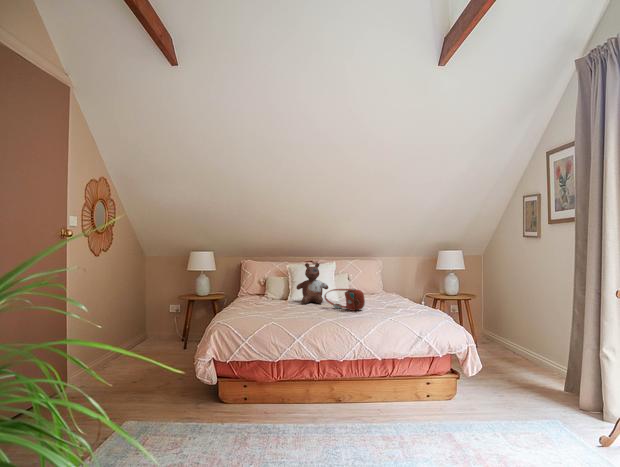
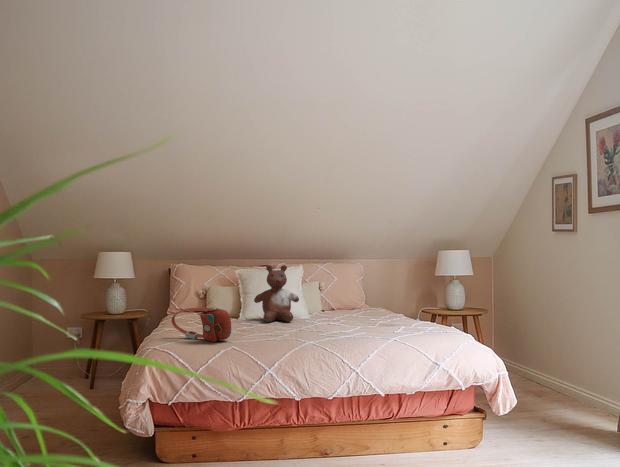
handbag: present [324,289,365,311] -> present [172,308,231,342]

